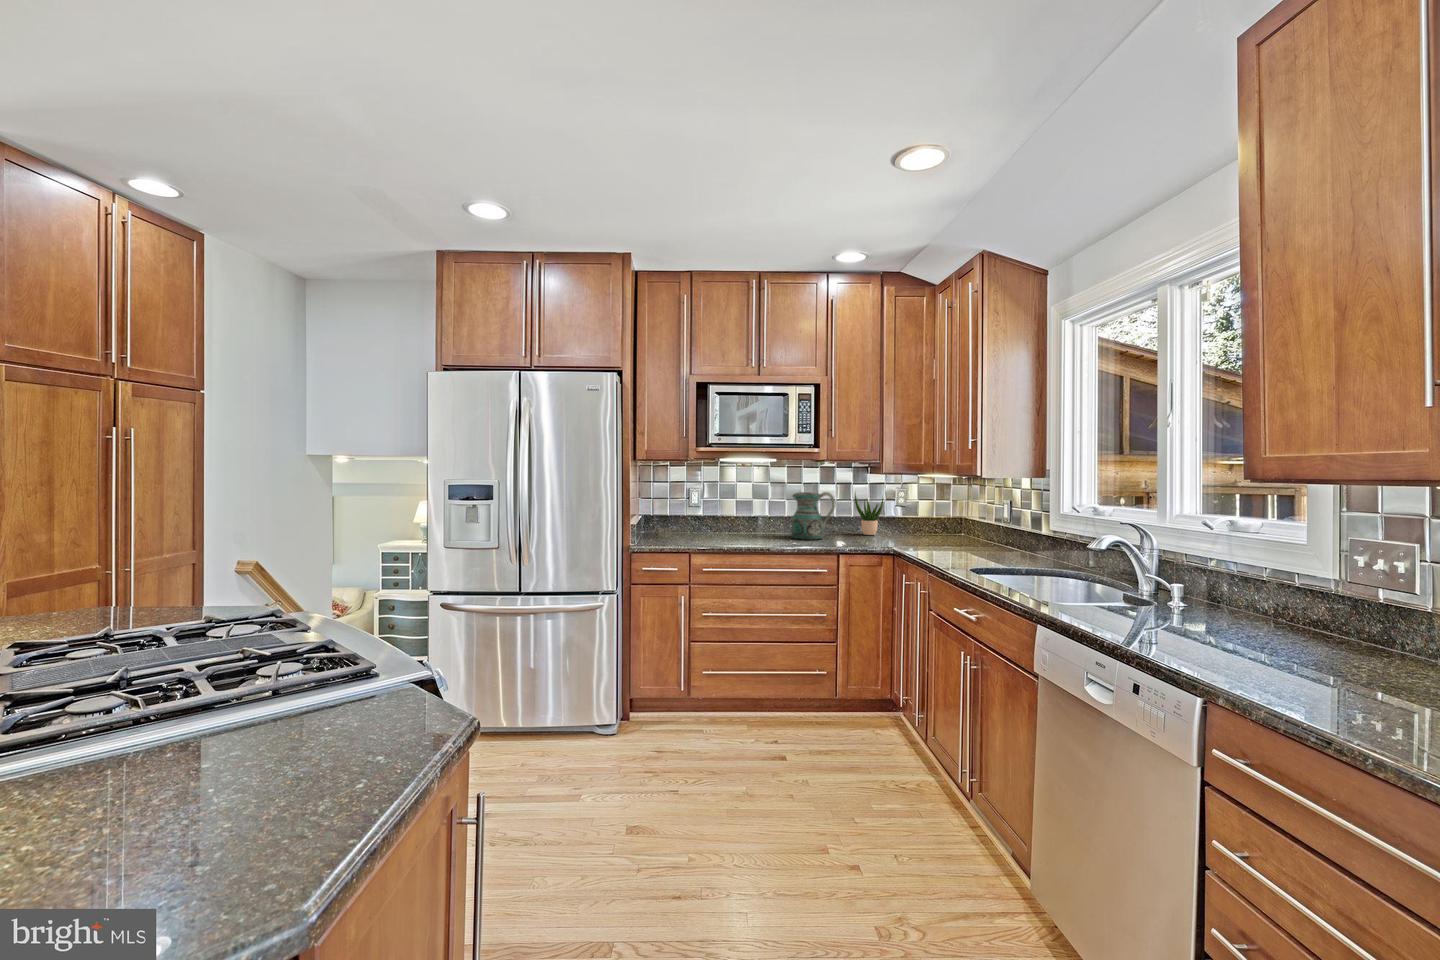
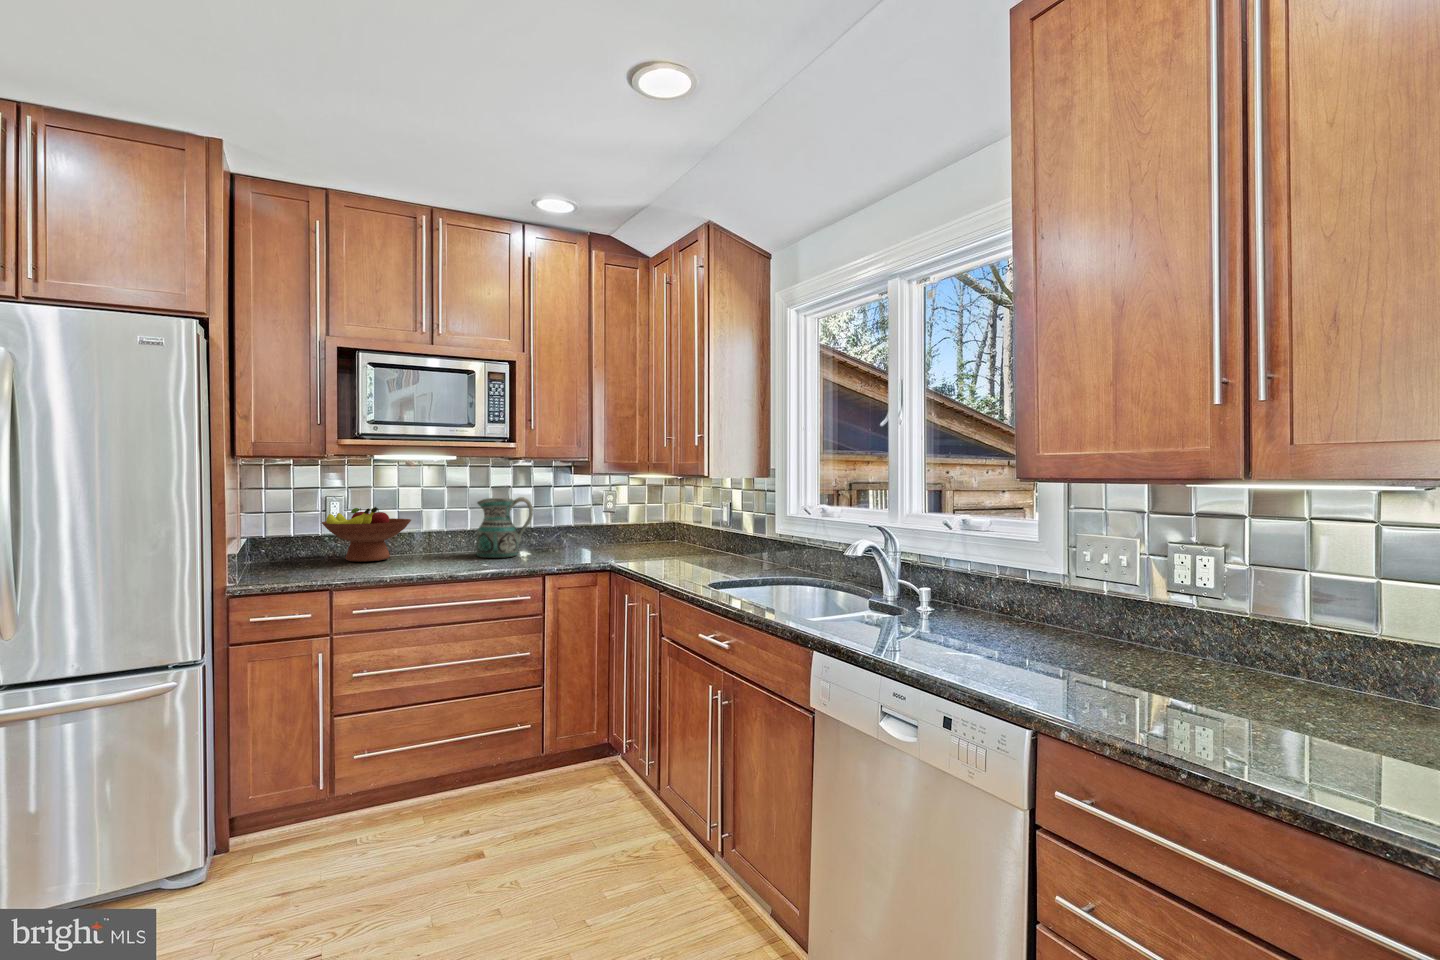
potted plant: present [855,492,883,535] -> none [555,495,588,547]
fruit bowl: none [685,497,745,536] -> present [322,507,411,562]

